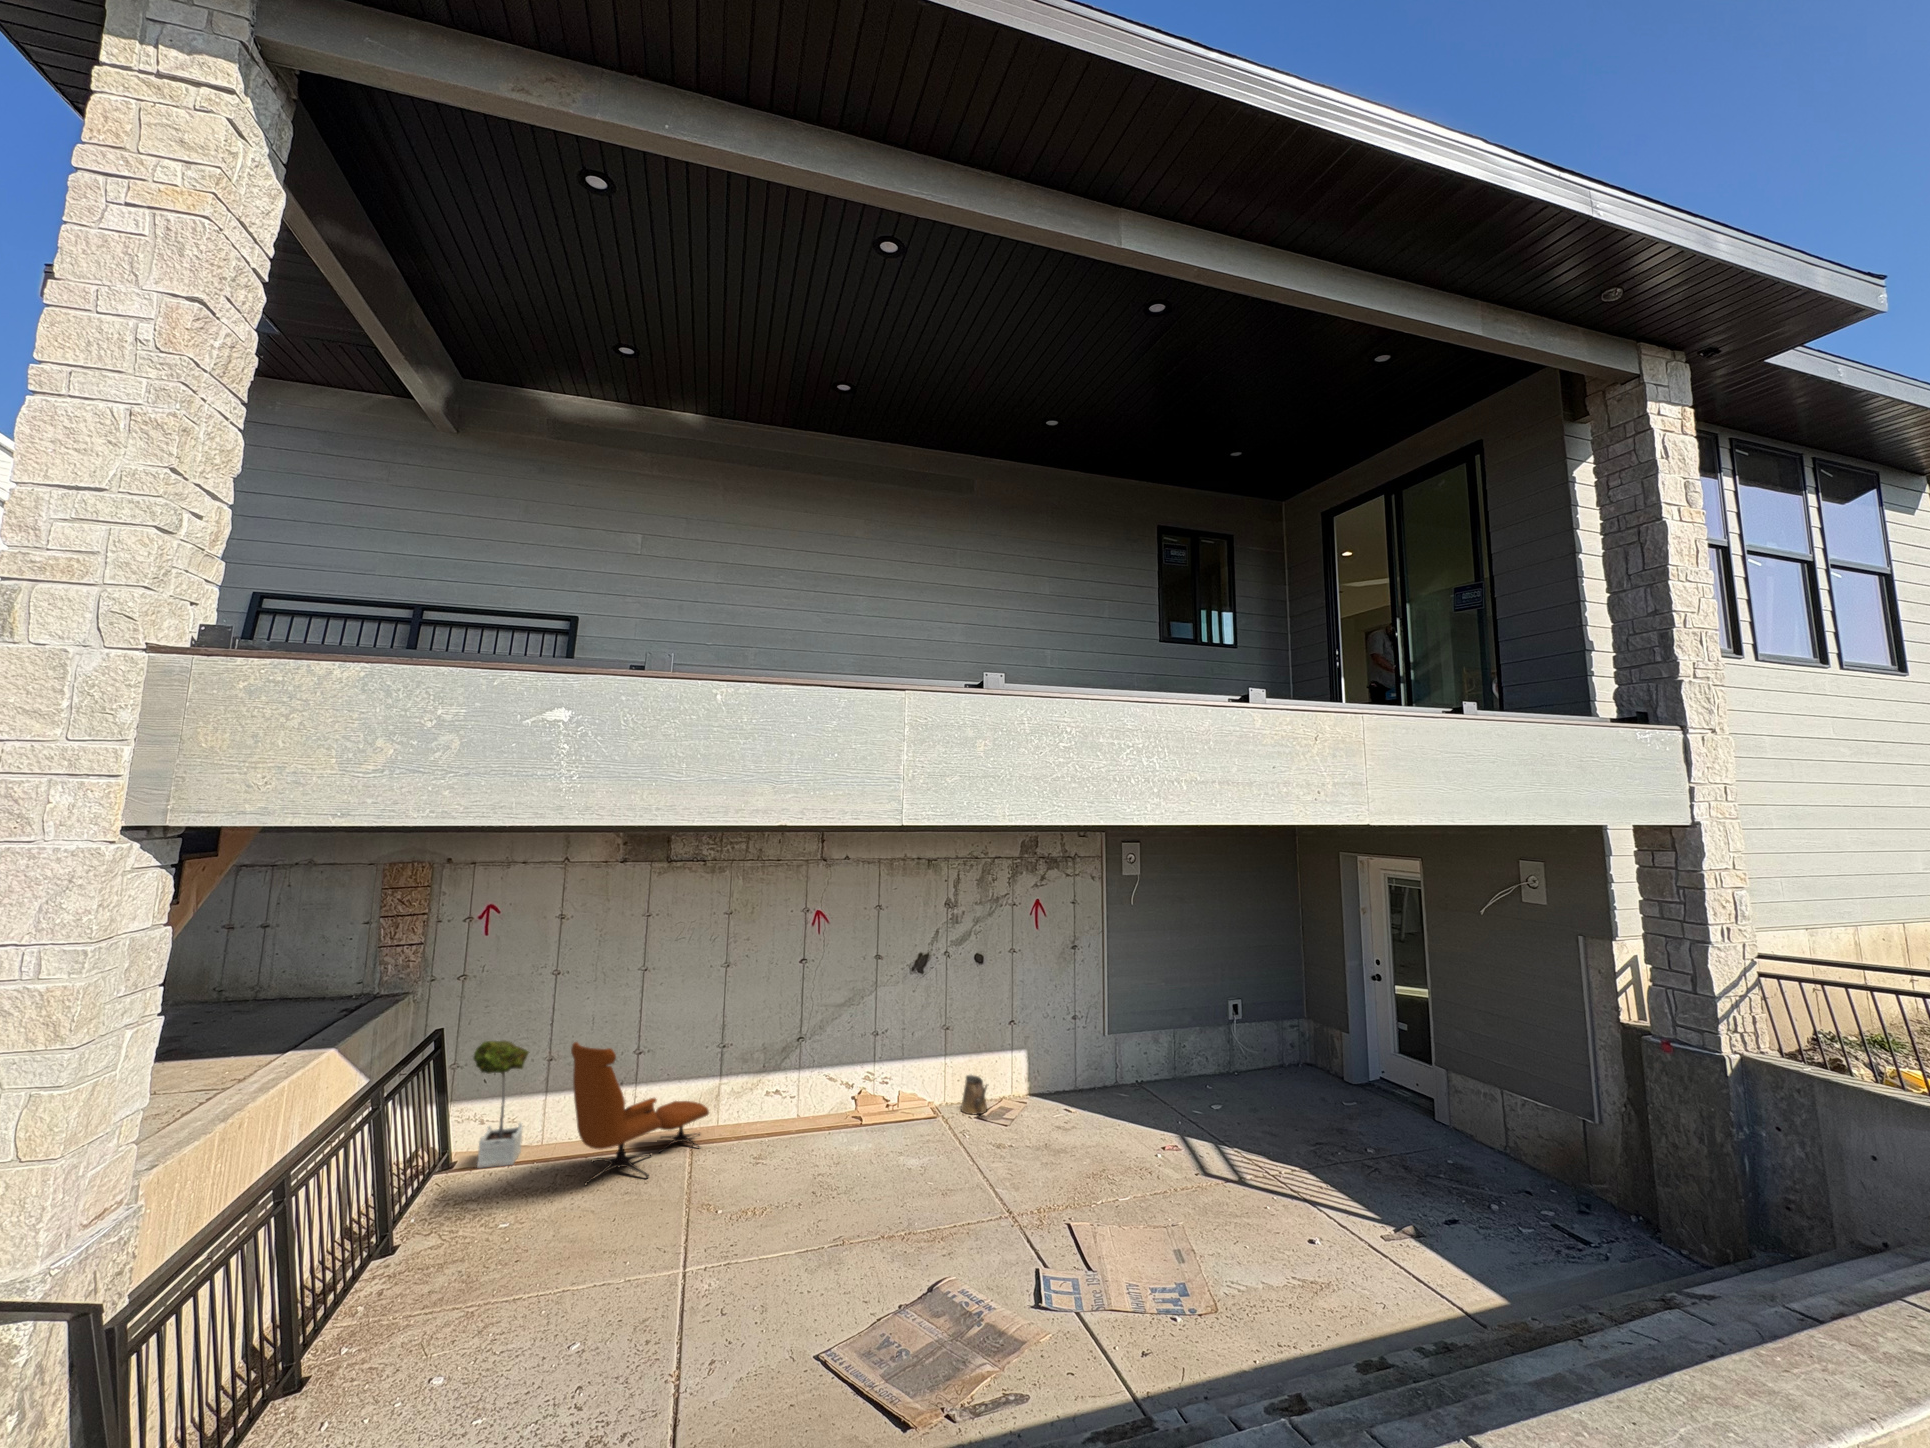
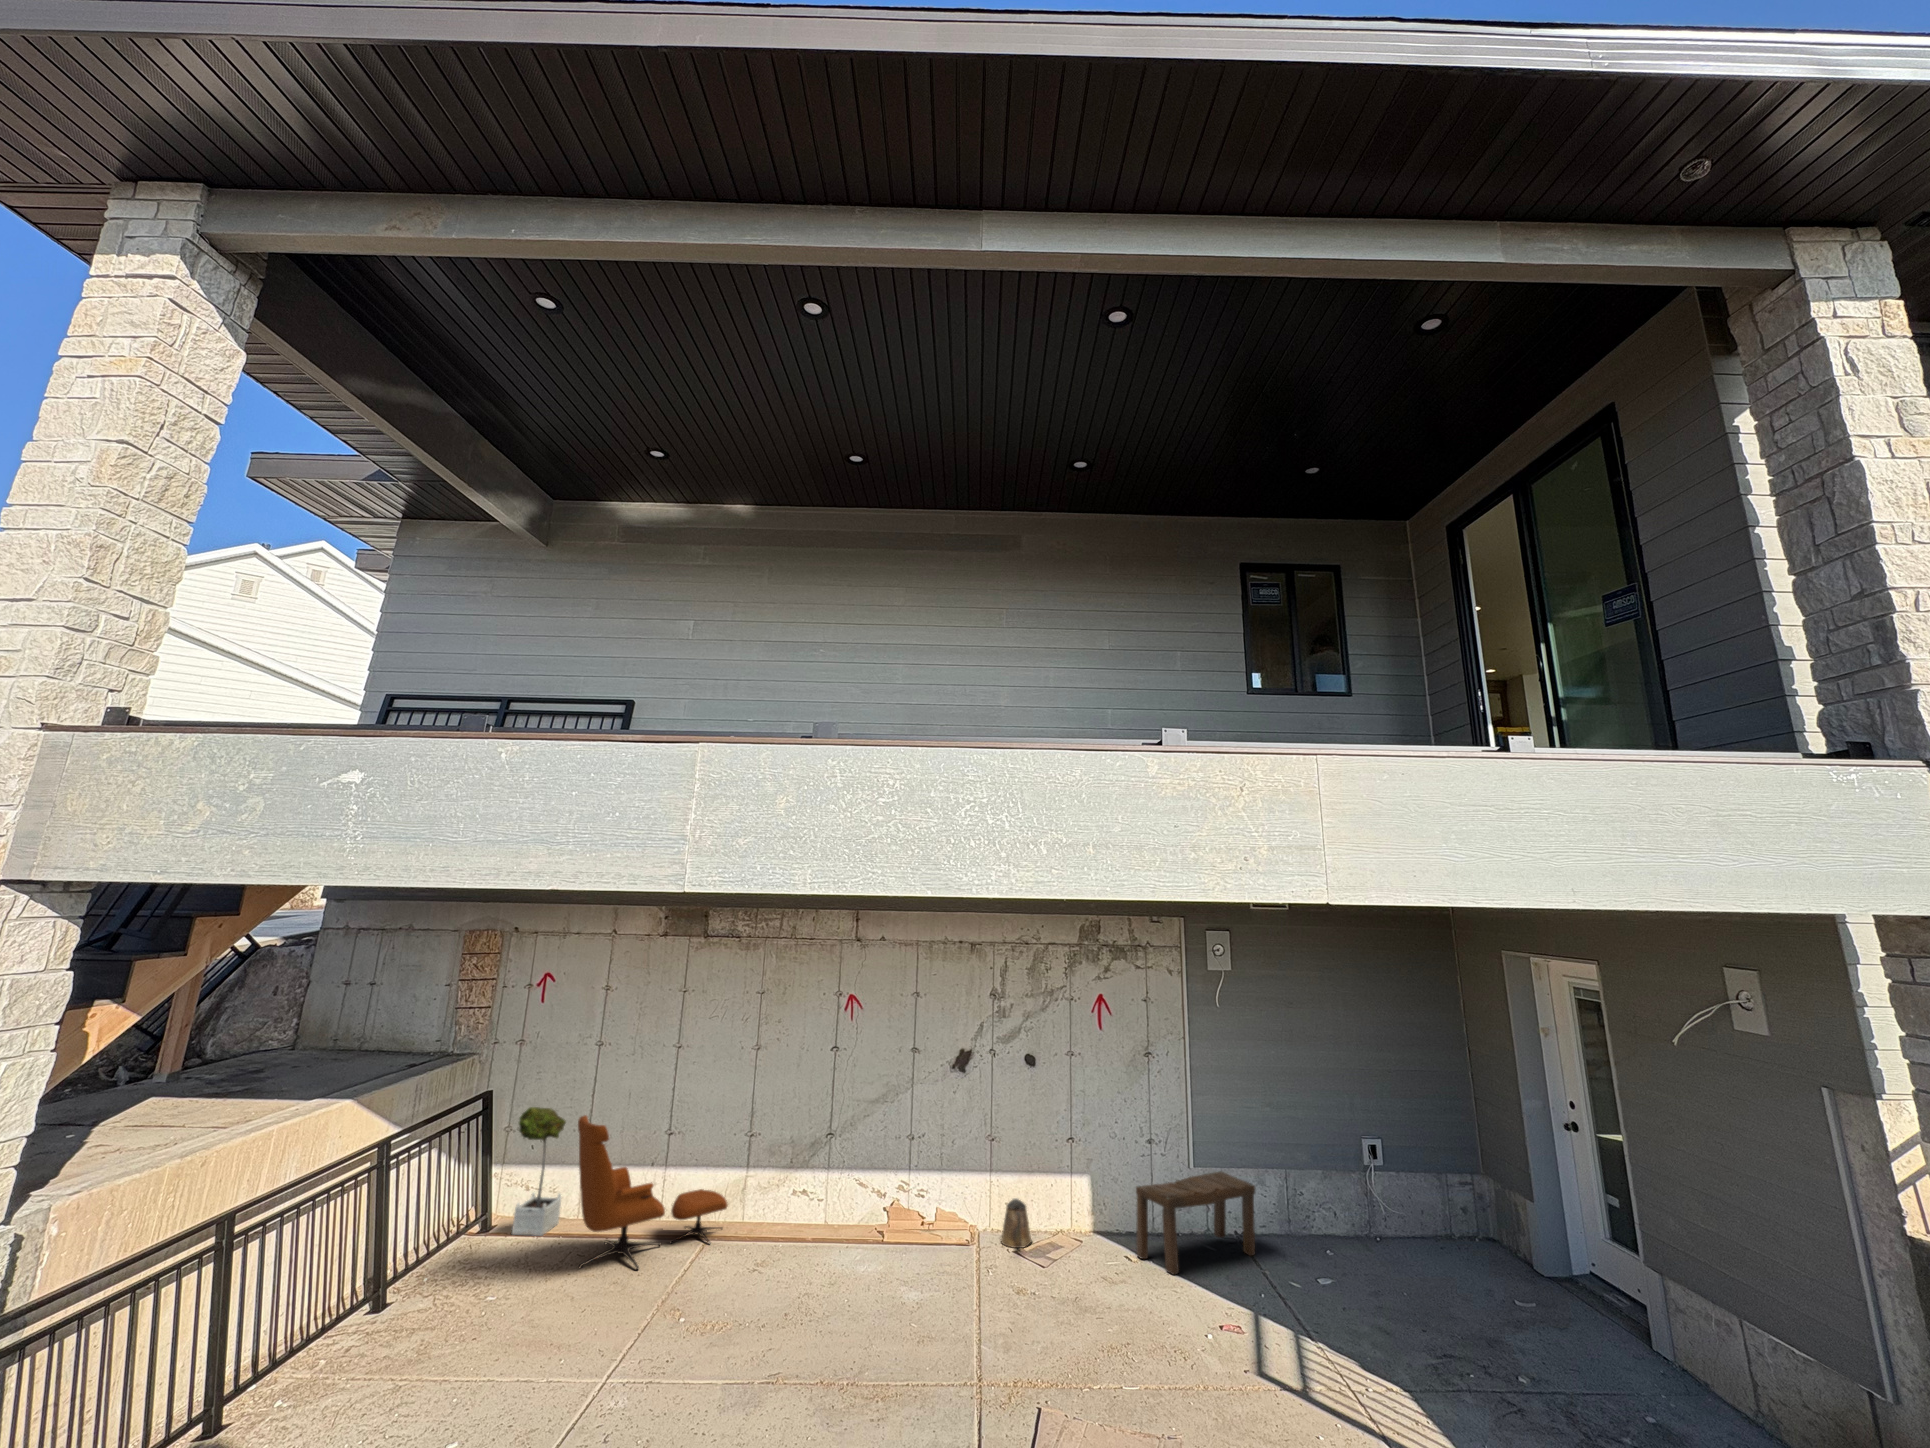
bench: none [1076,1035,1164,1117] -> present [1136,1171,1255,1274]

